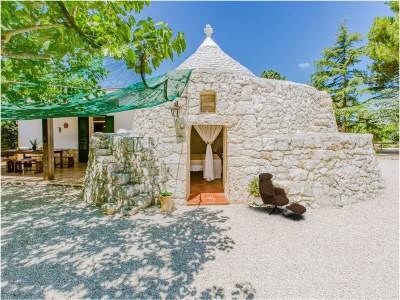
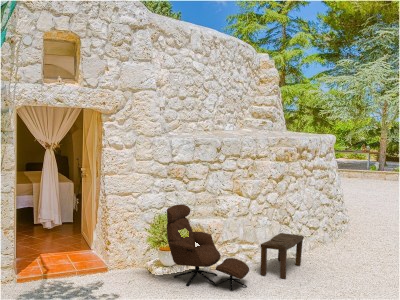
bench: none [315,192,345,218] -> present [261,233,304,279]

